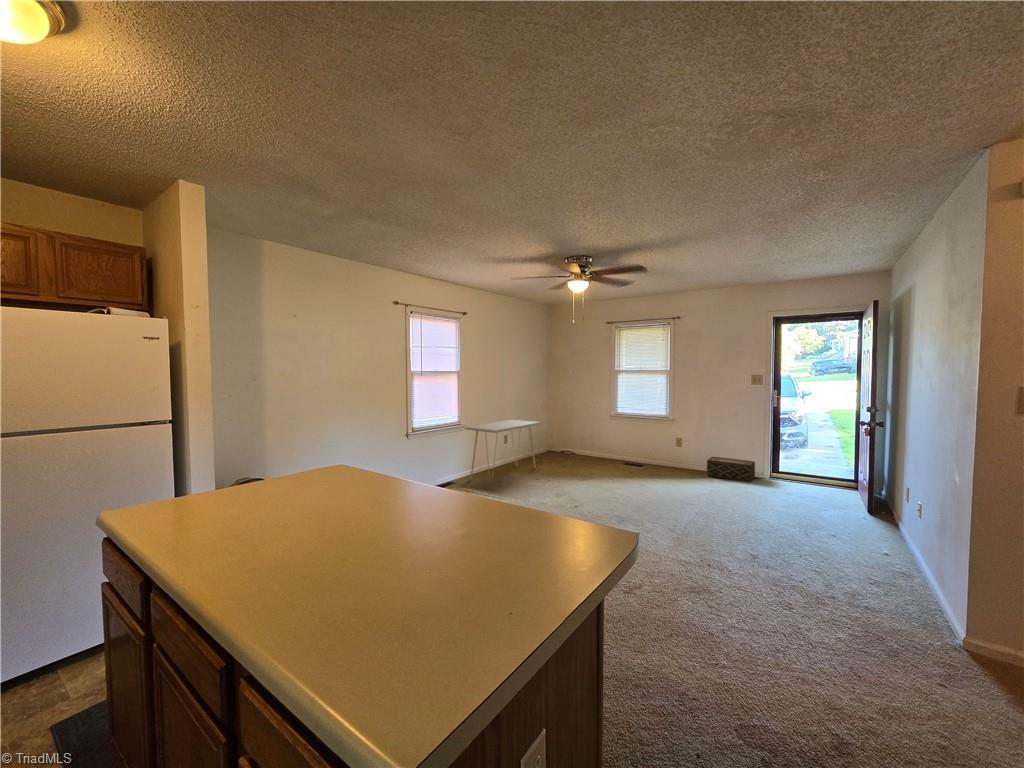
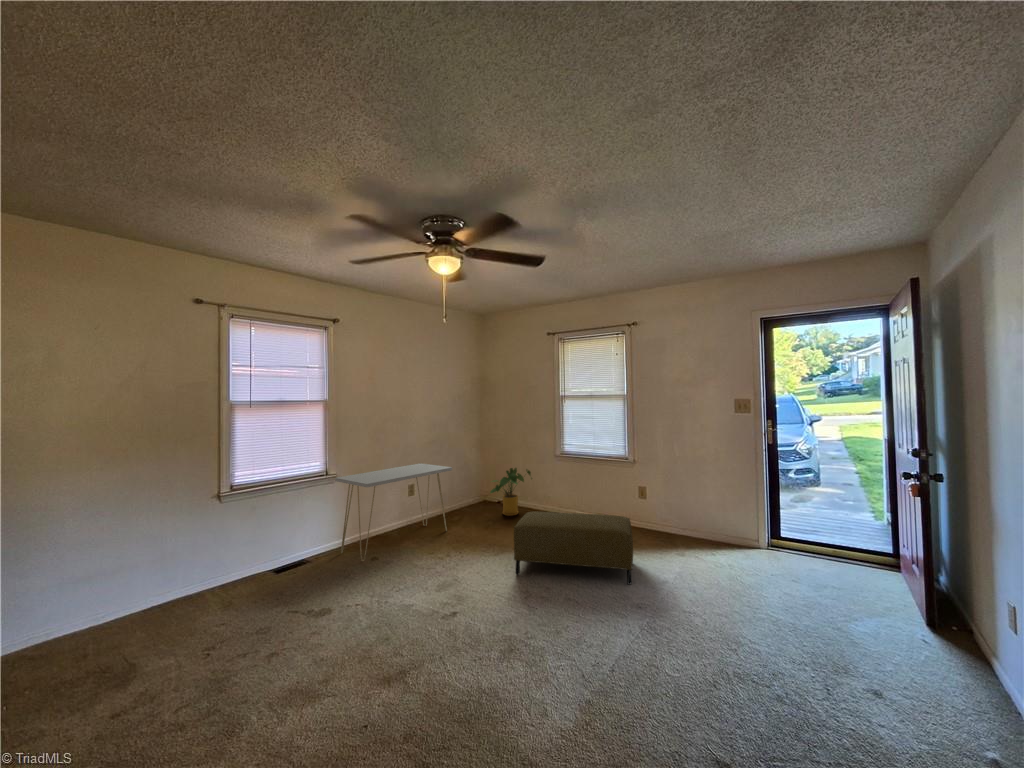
house plant: none [560,425,591,460] -> present [490,468,532,516]
ottoman: none [601,451,684,495] -> present [514,511,633,585]
woven basket: present [707,457,755,482] -> none [677,514,746,555]

